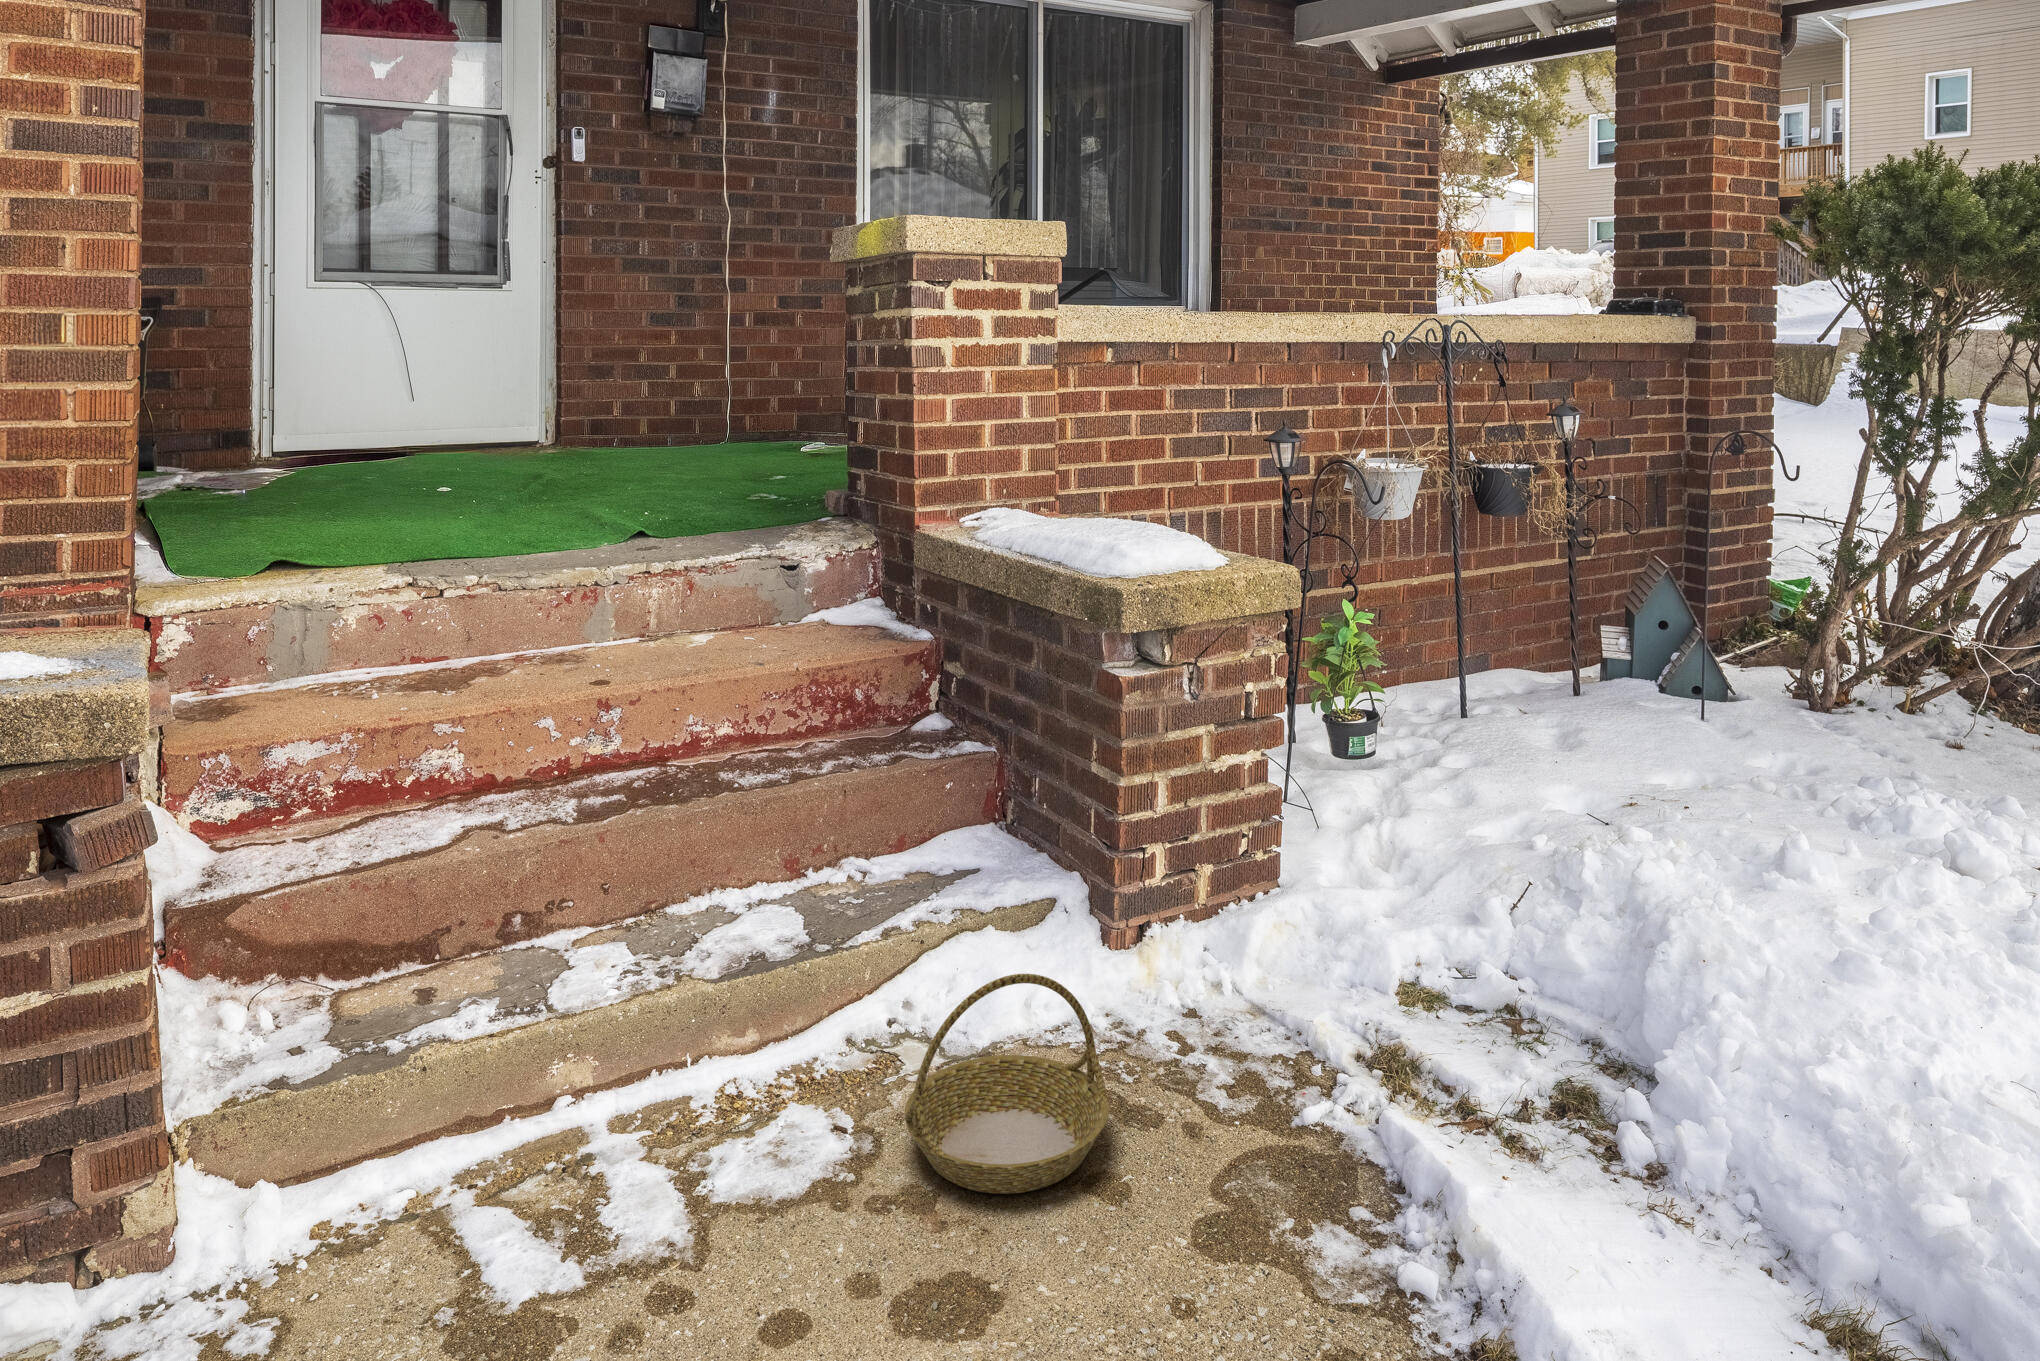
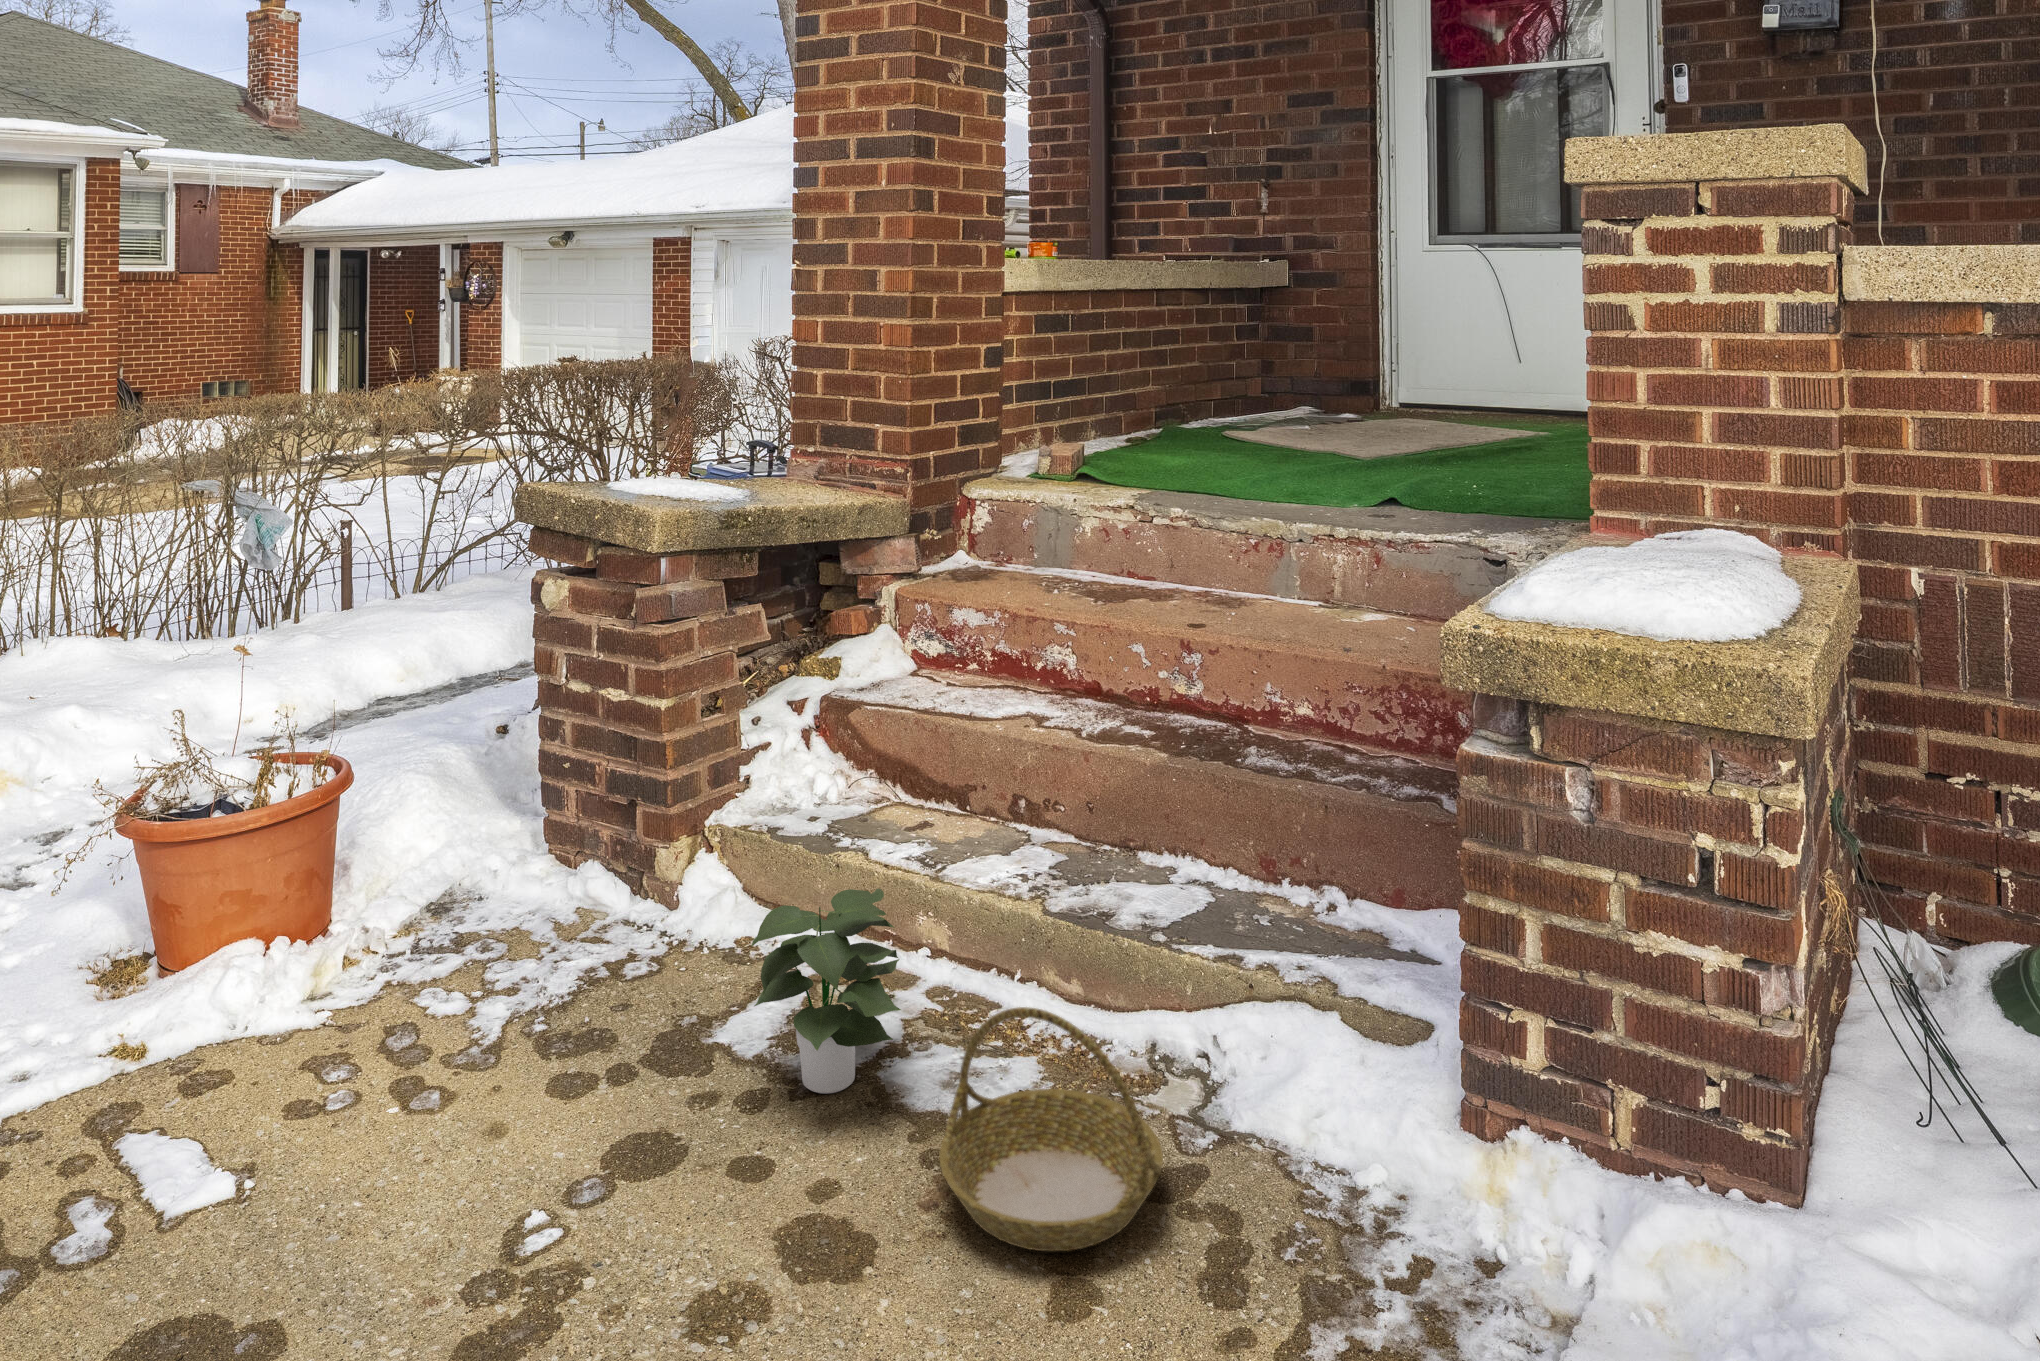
potted plant: none [603,998,819,1248] -> present [751,889,901,1094]

